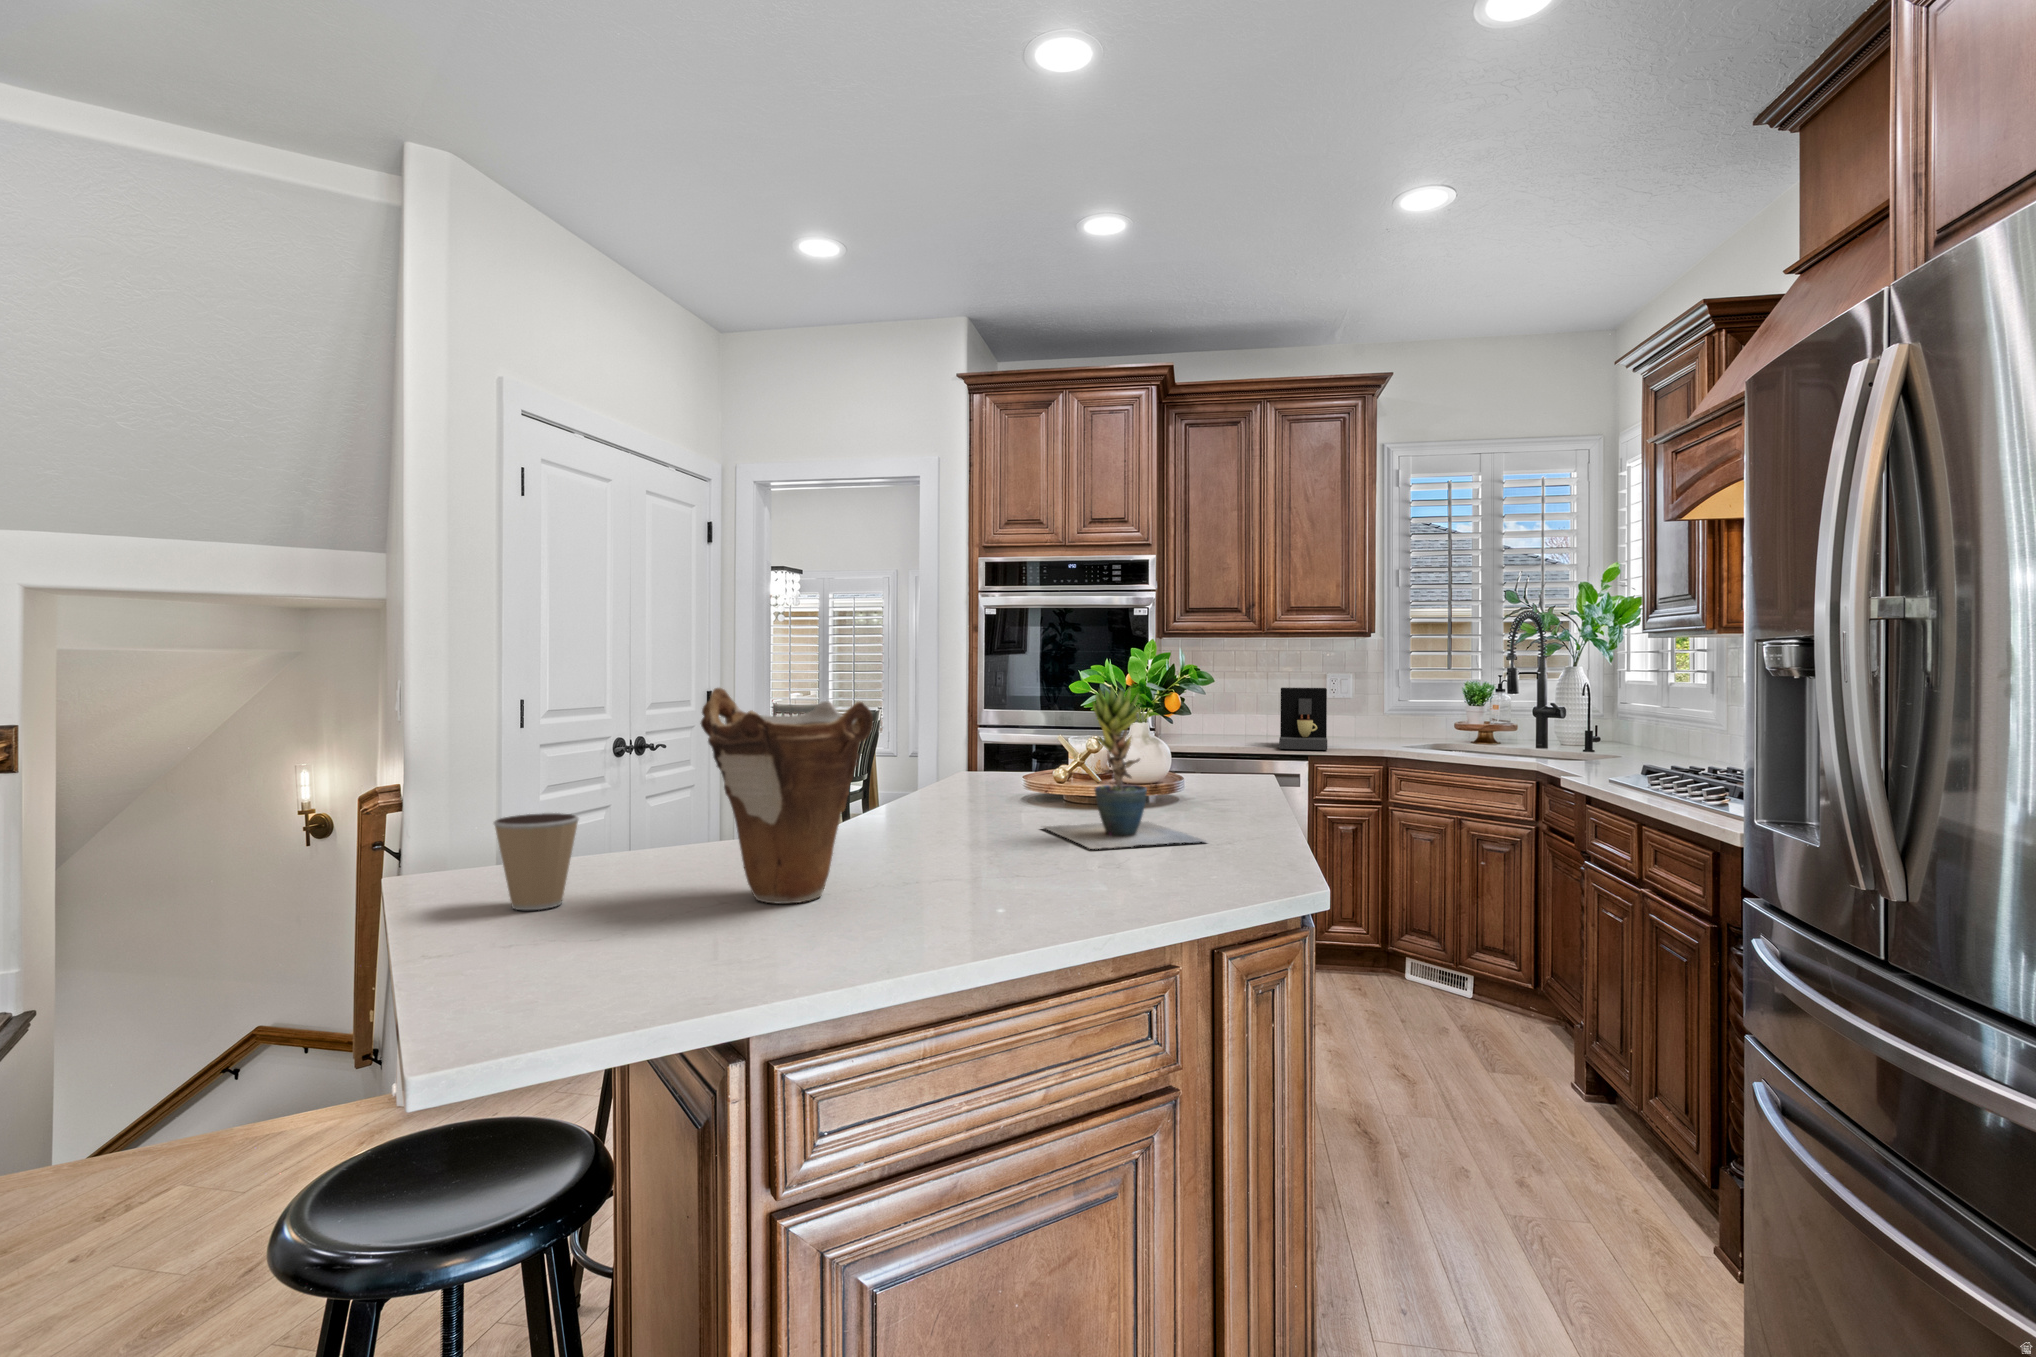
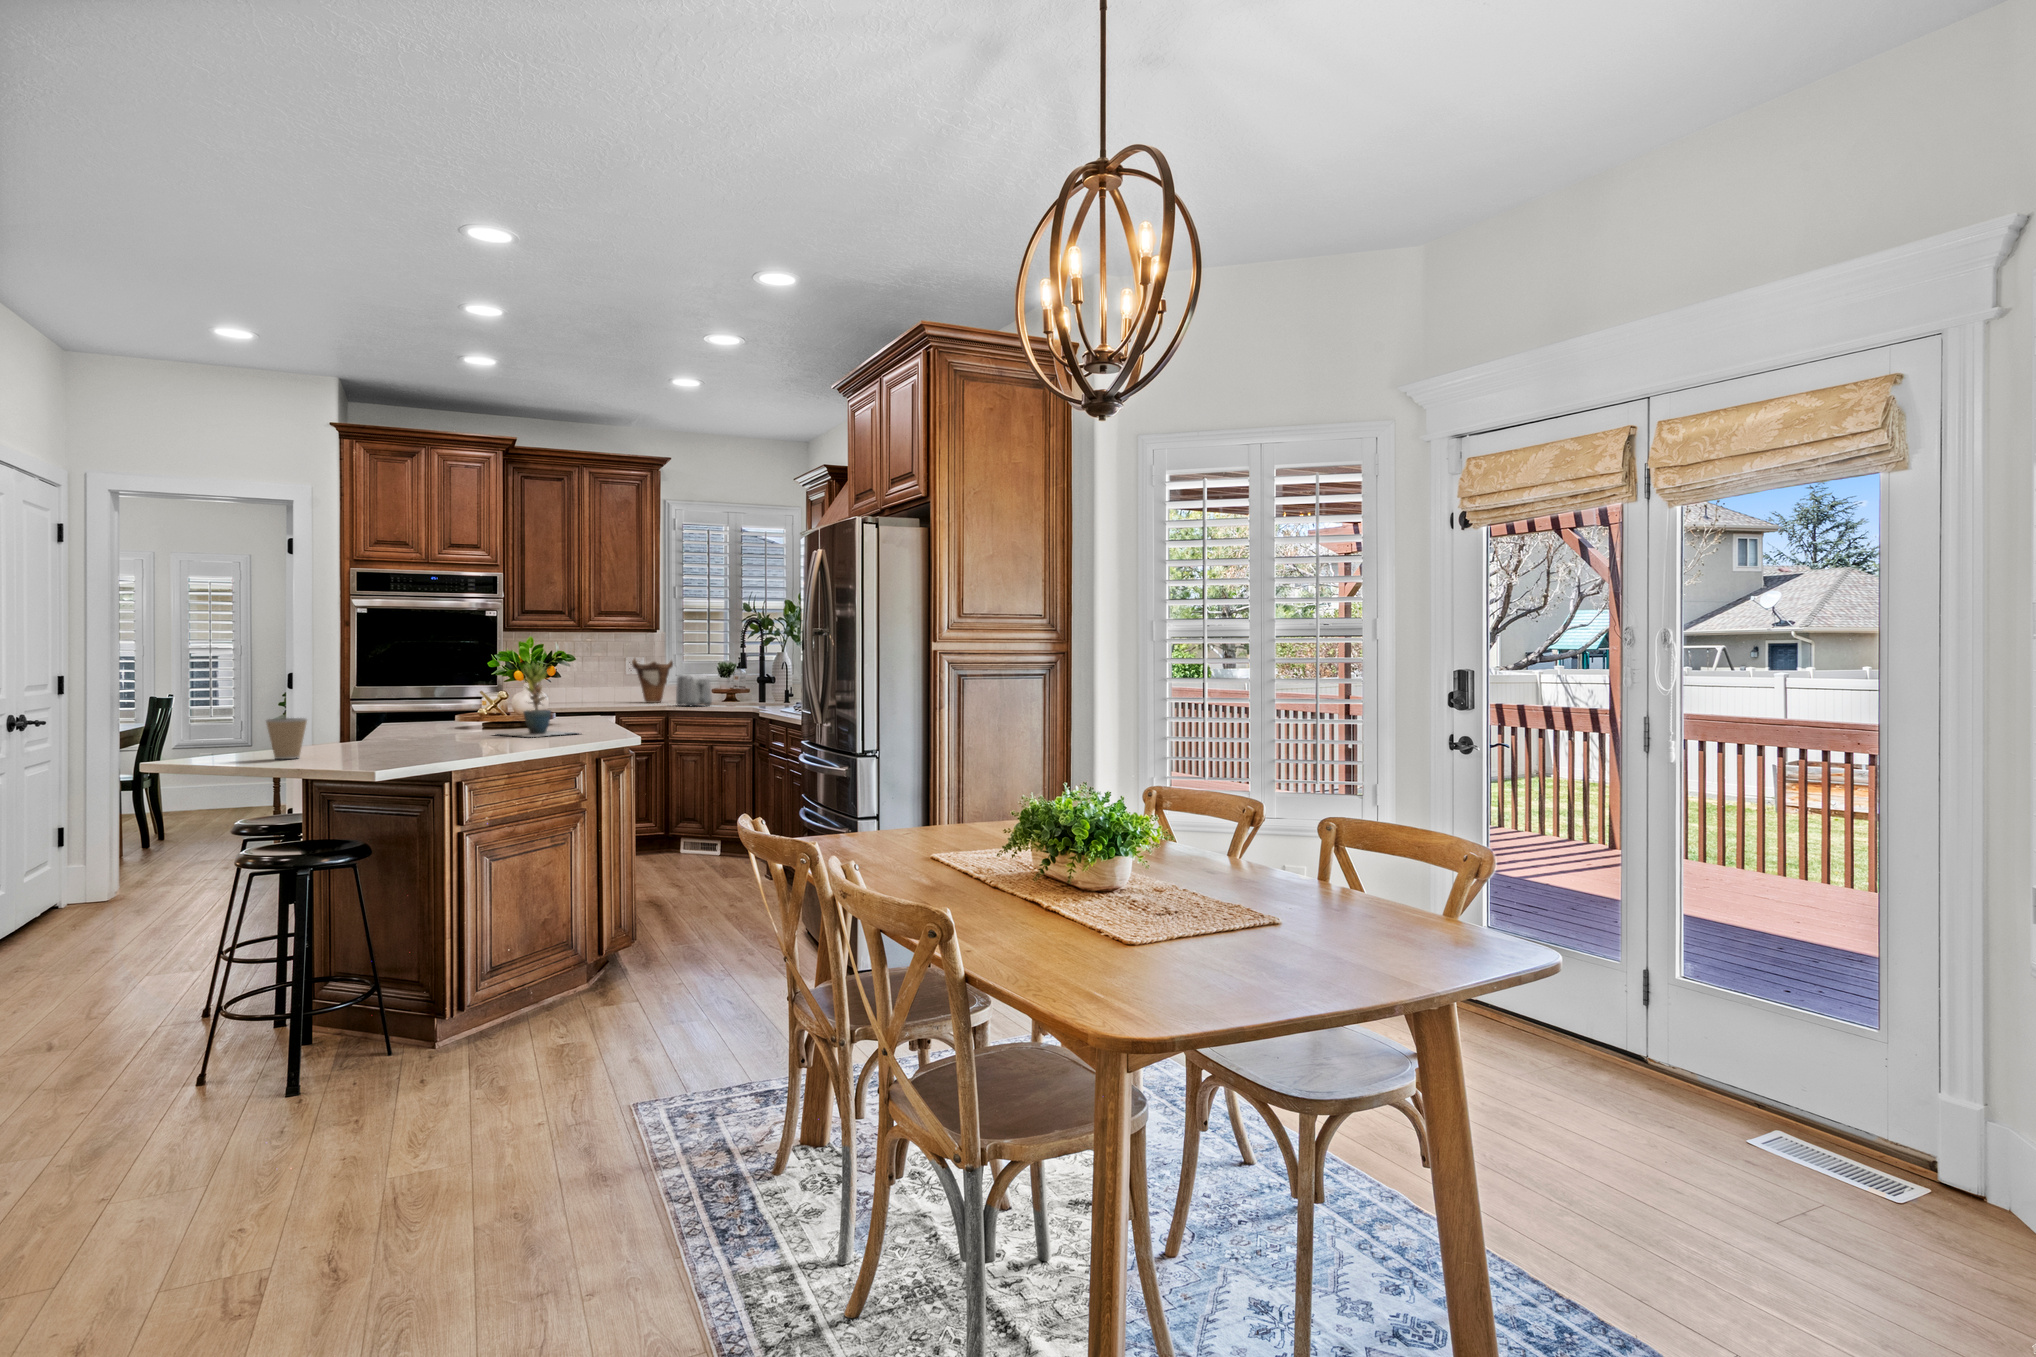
vase: present [700,688,873,903] -> present [632,658,673,703]
coffee maker: present [1279,688,1327,750] -> none [595,667,629,708]
toaster: none [1400,700,1459,753] -> present [676,674,712,706]

